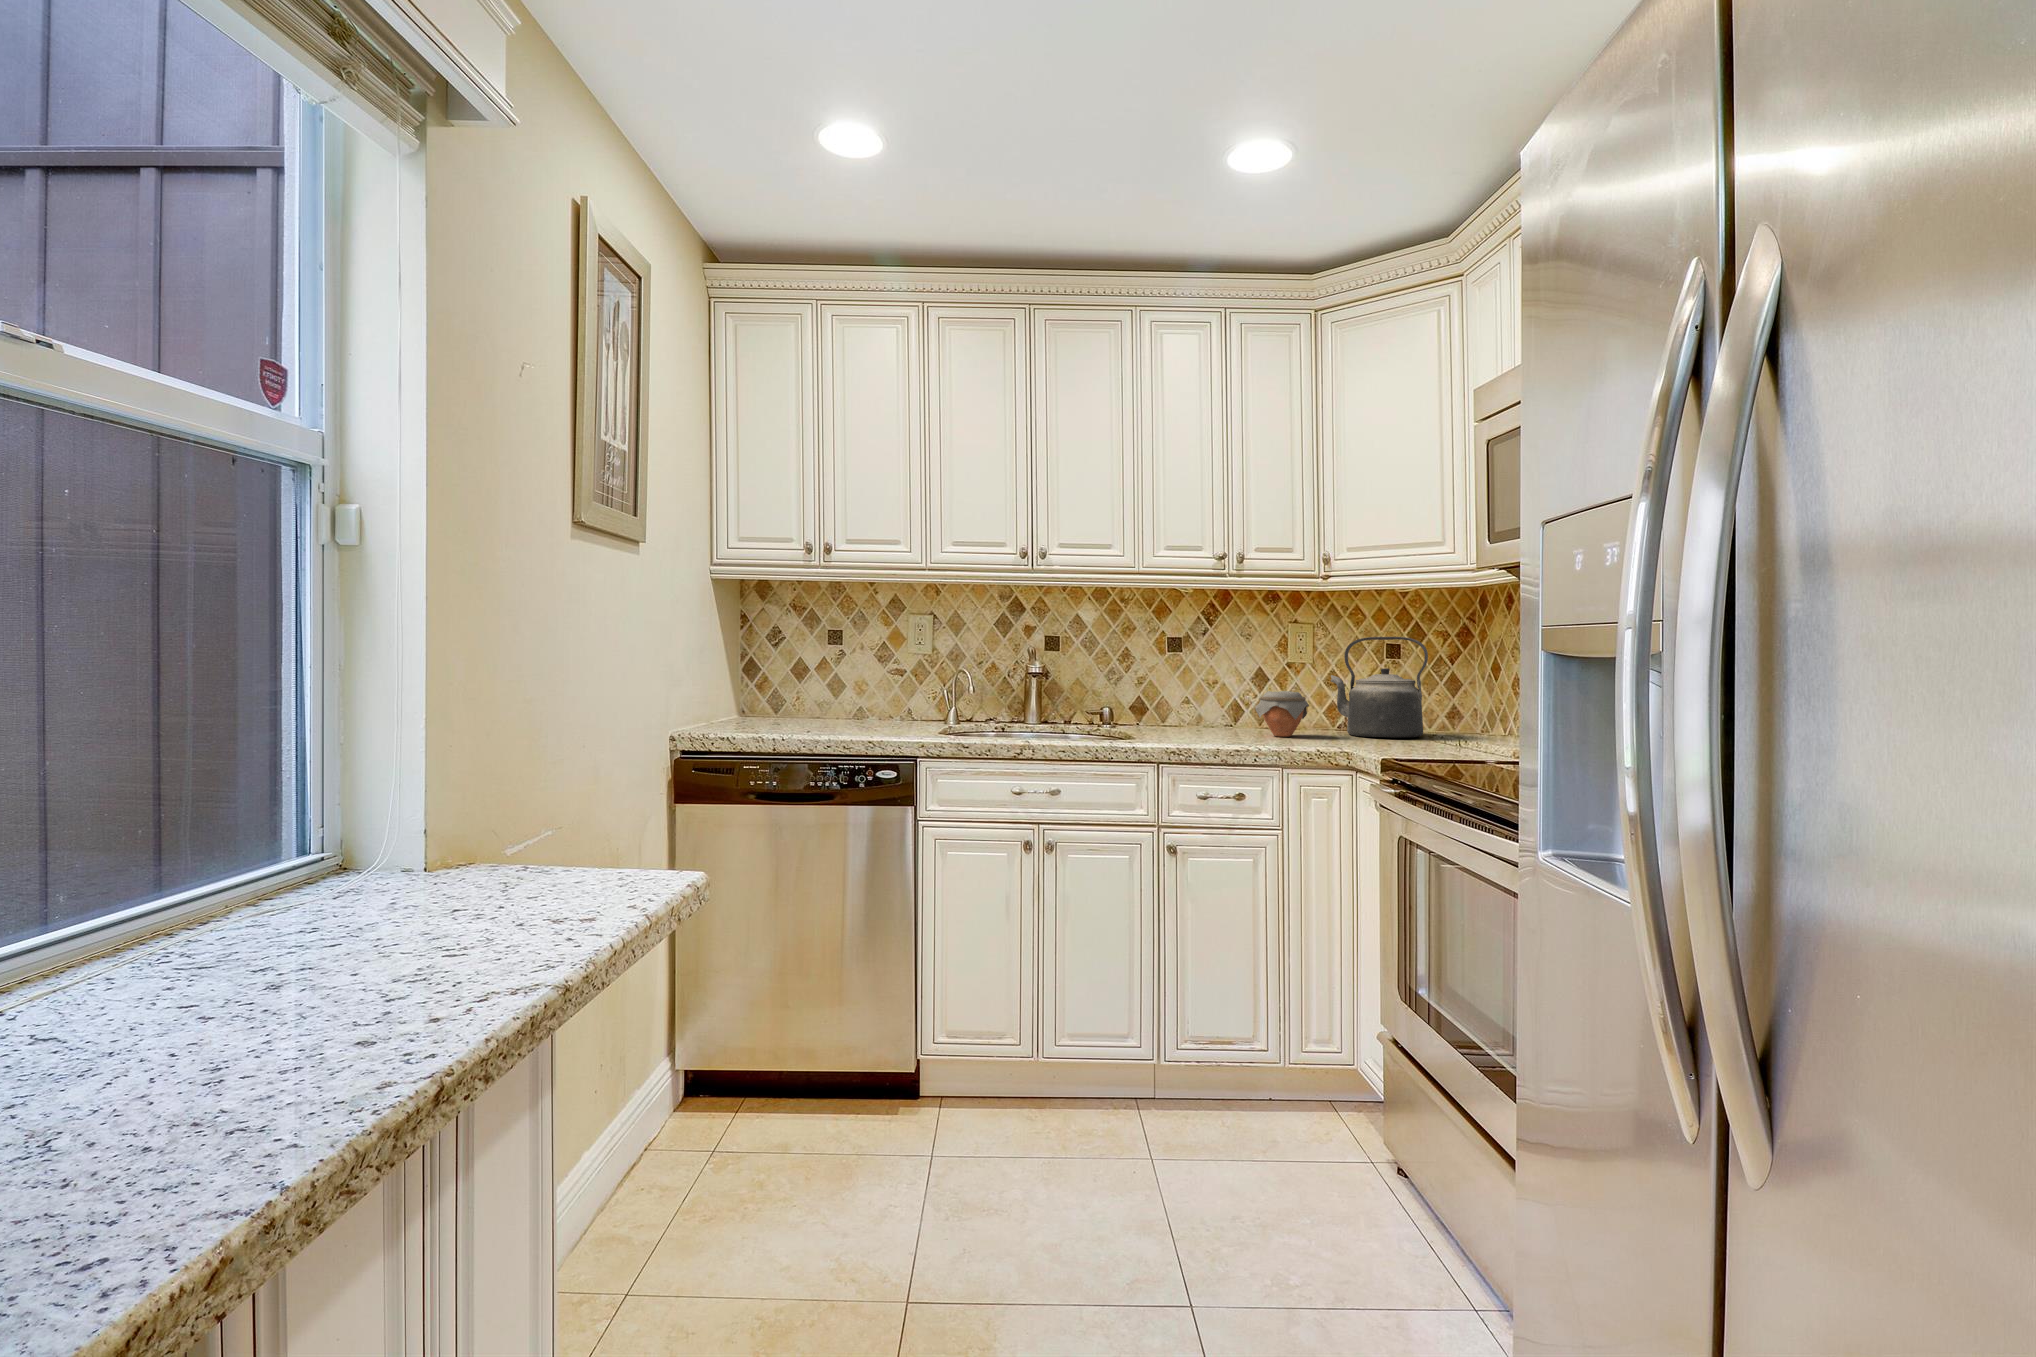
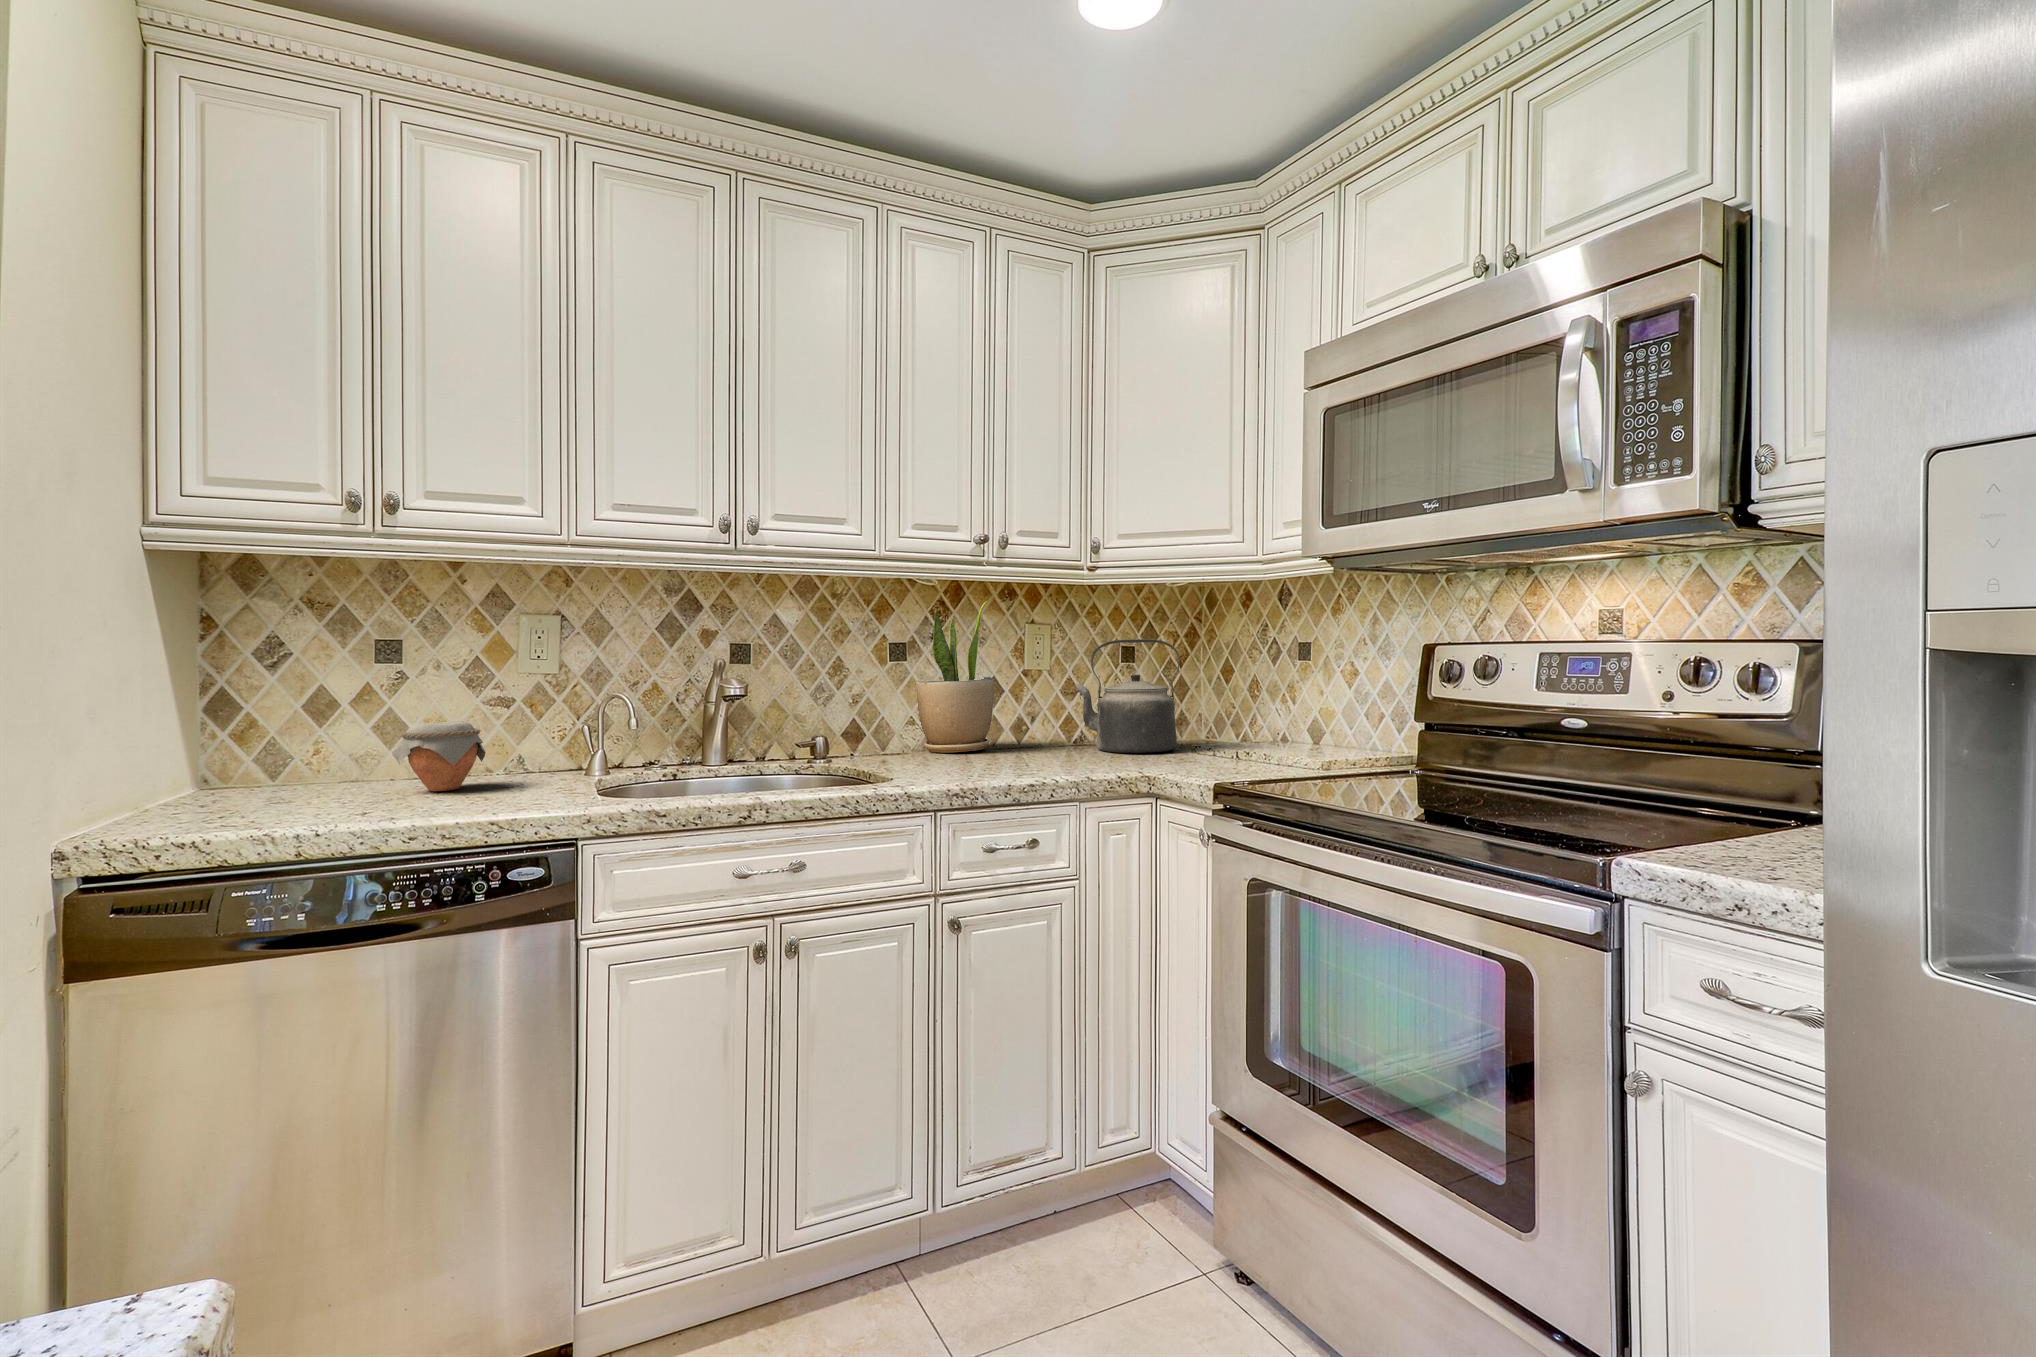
potted plant: none [1190,603,1257,728] -> present [915,601,994,752]
jar: present [1255,691,1309,737] -> present [392,721,486,791]

